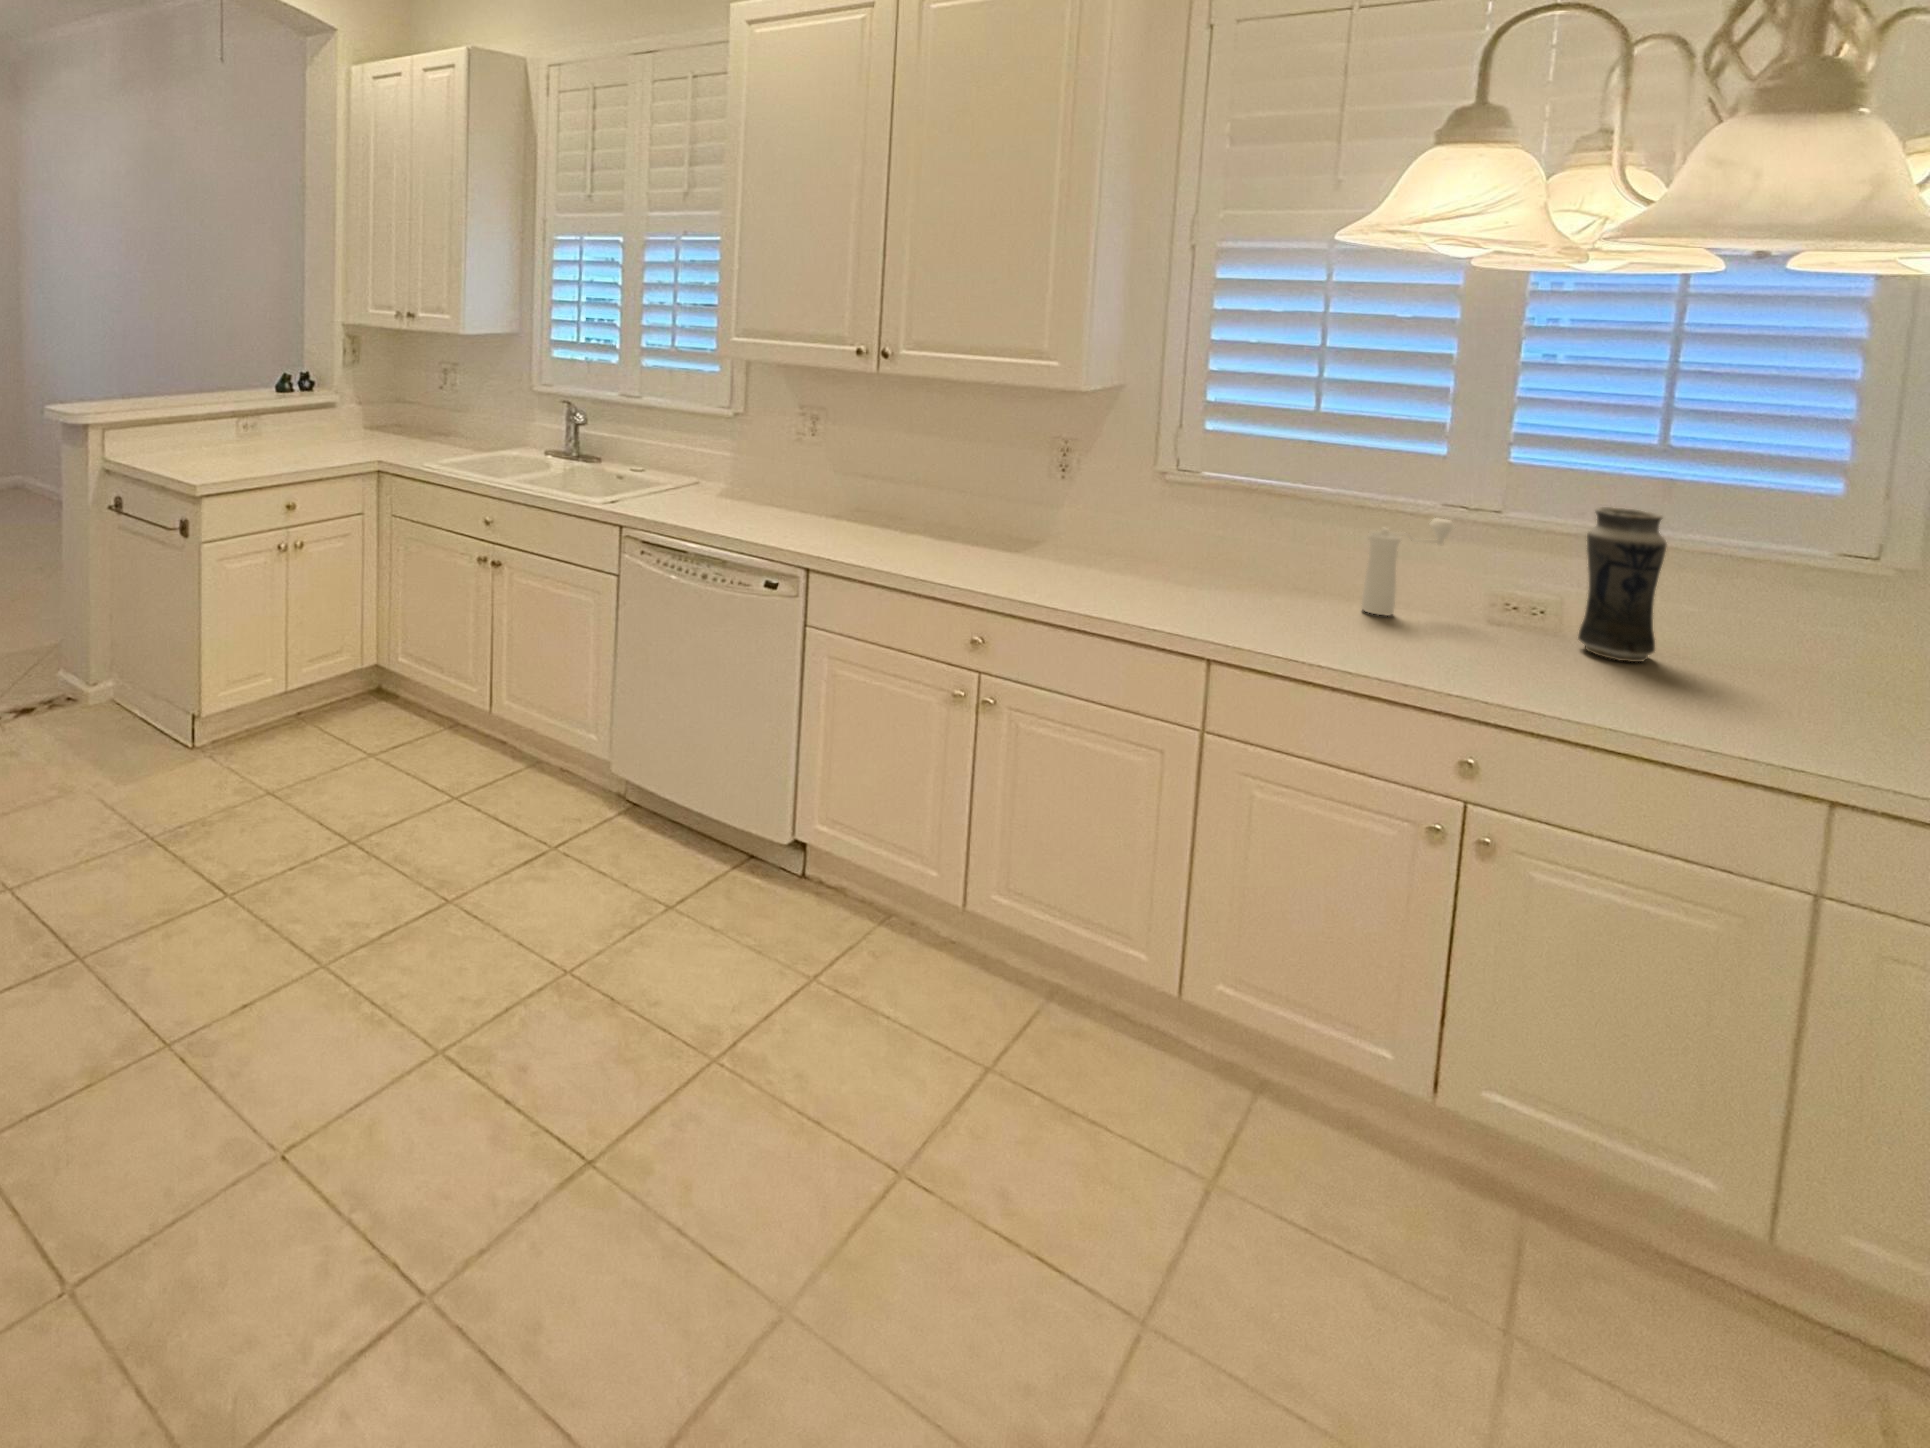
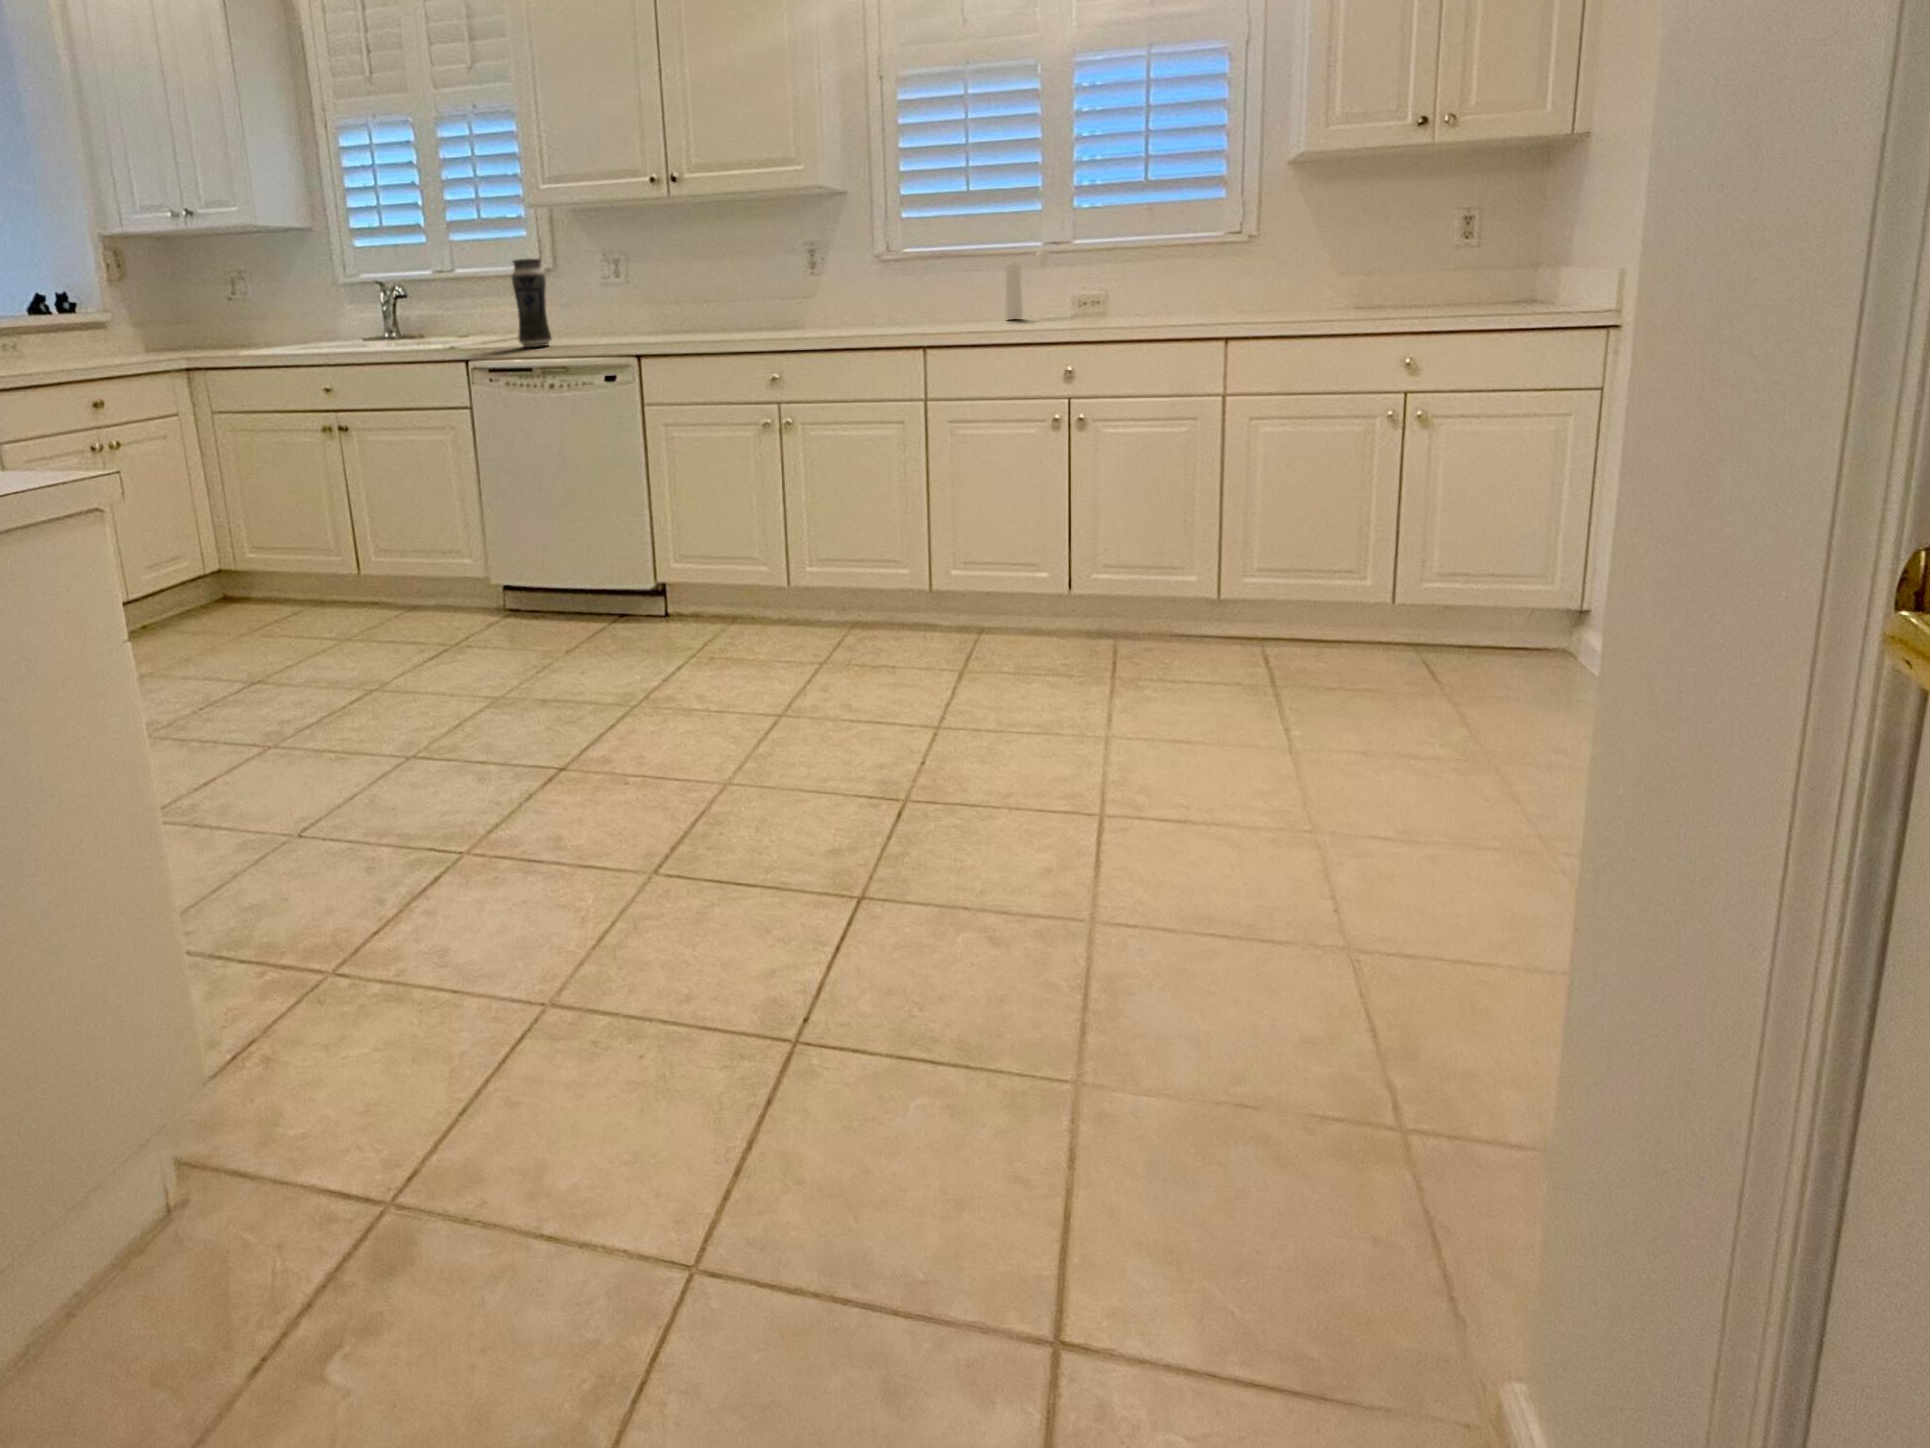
vase: present [1578,507,1667,662] -> present [512,258,551,347]

